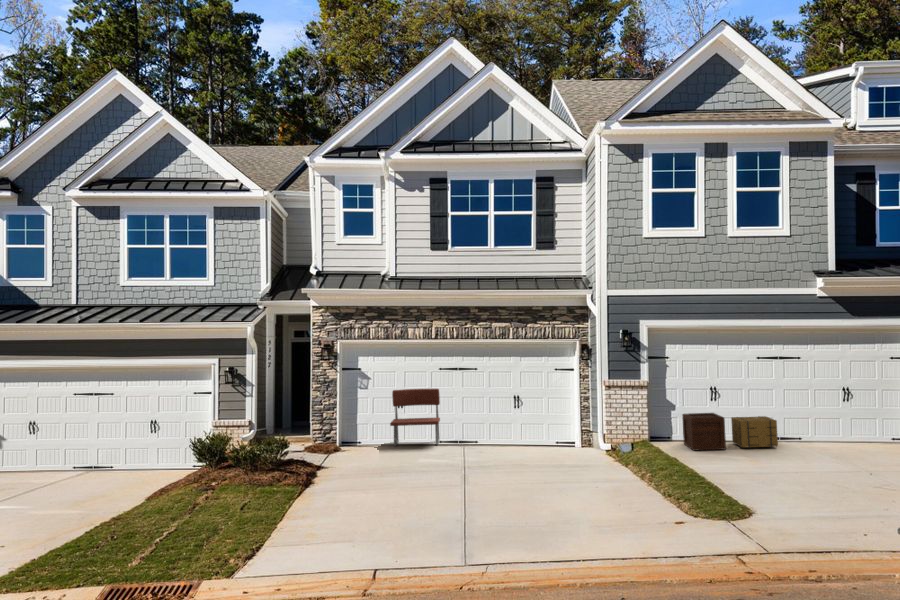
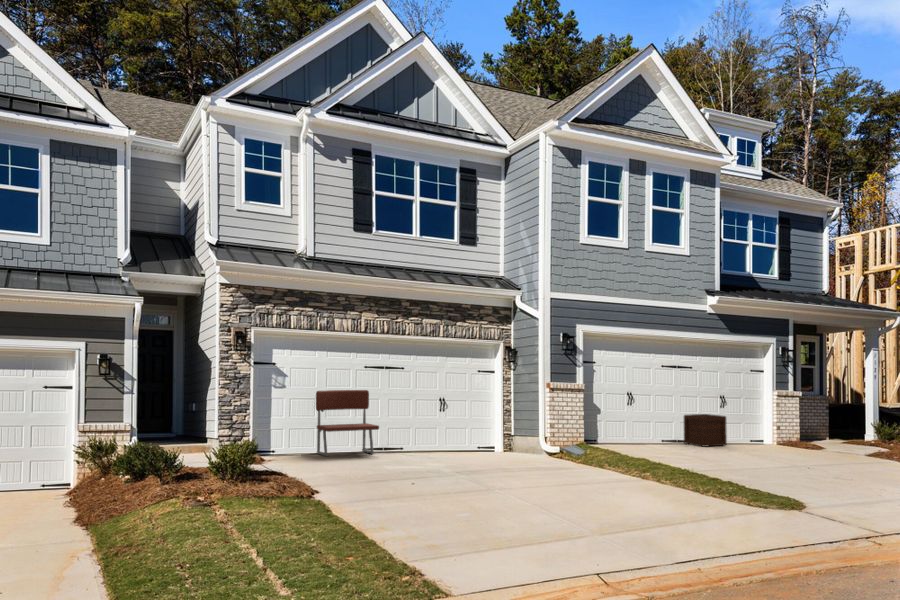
wooden crate: present [682,413,726,450] -> present [684,414,727,447]
cardboard box: present [731,416,778,448] -> none [643,419,686,448]

